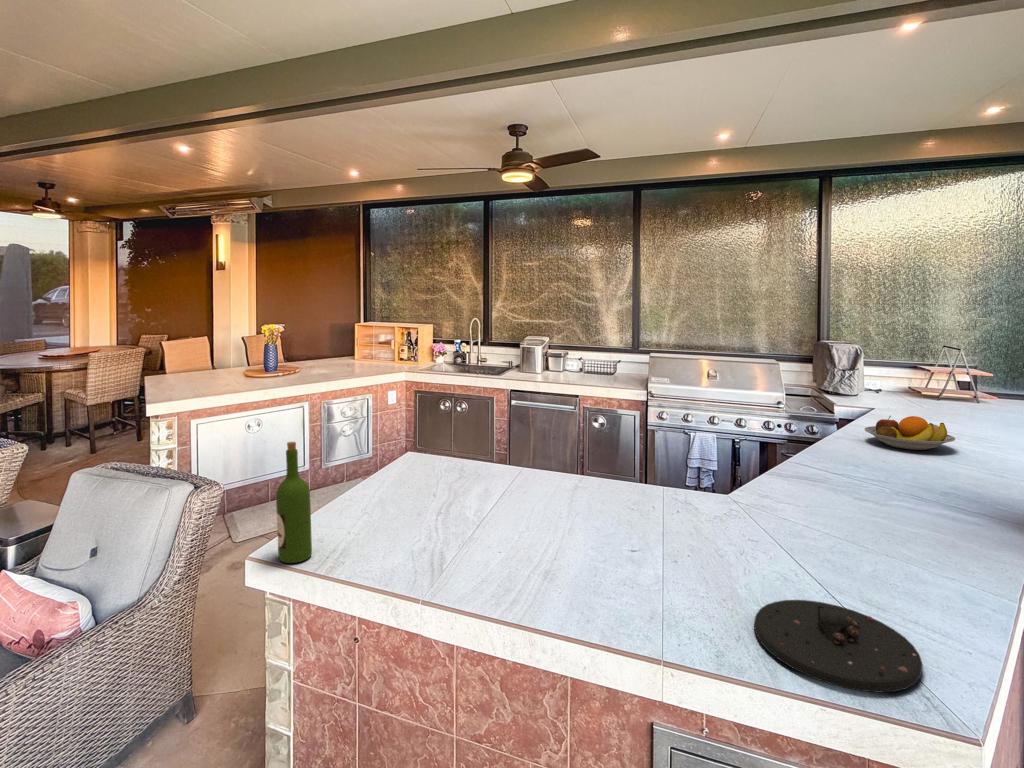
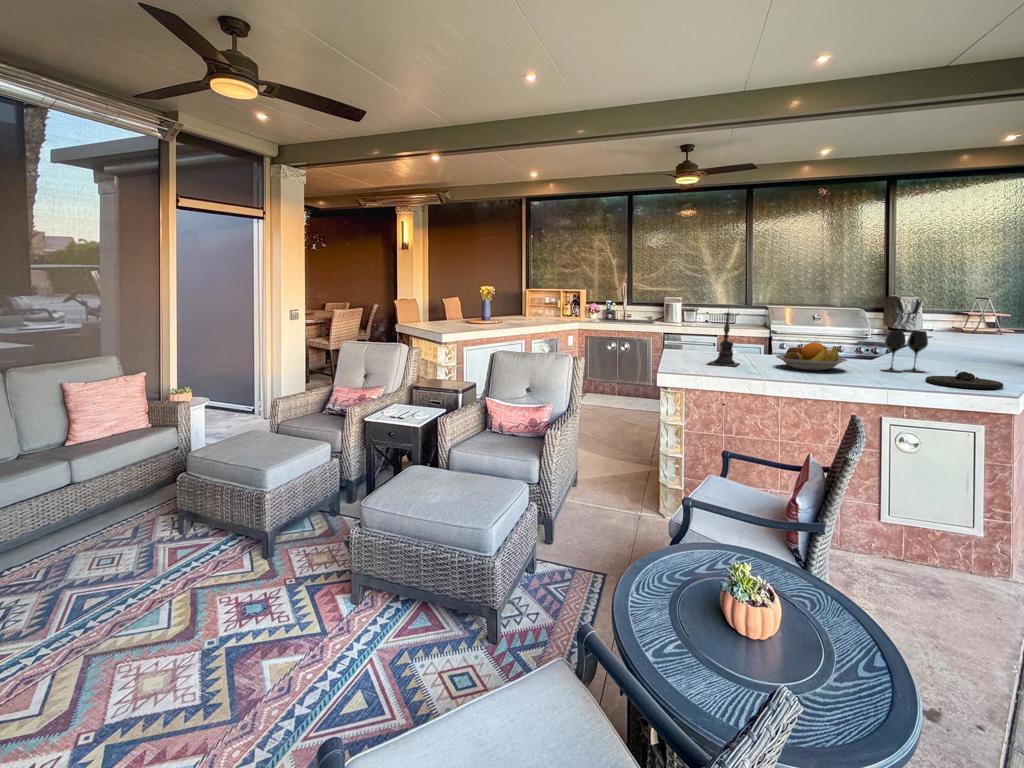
candle holder: none [382,405,460,532] -> present [708,311,739,366]
fruit bowl: present [864,416,955,450] -> present [776,343,847,370]
wine bottle: present [276,442,312,563] -> none [682,315,699,371]
wine glass: none [703,468,790,560] -> present [882,330,928,372]

